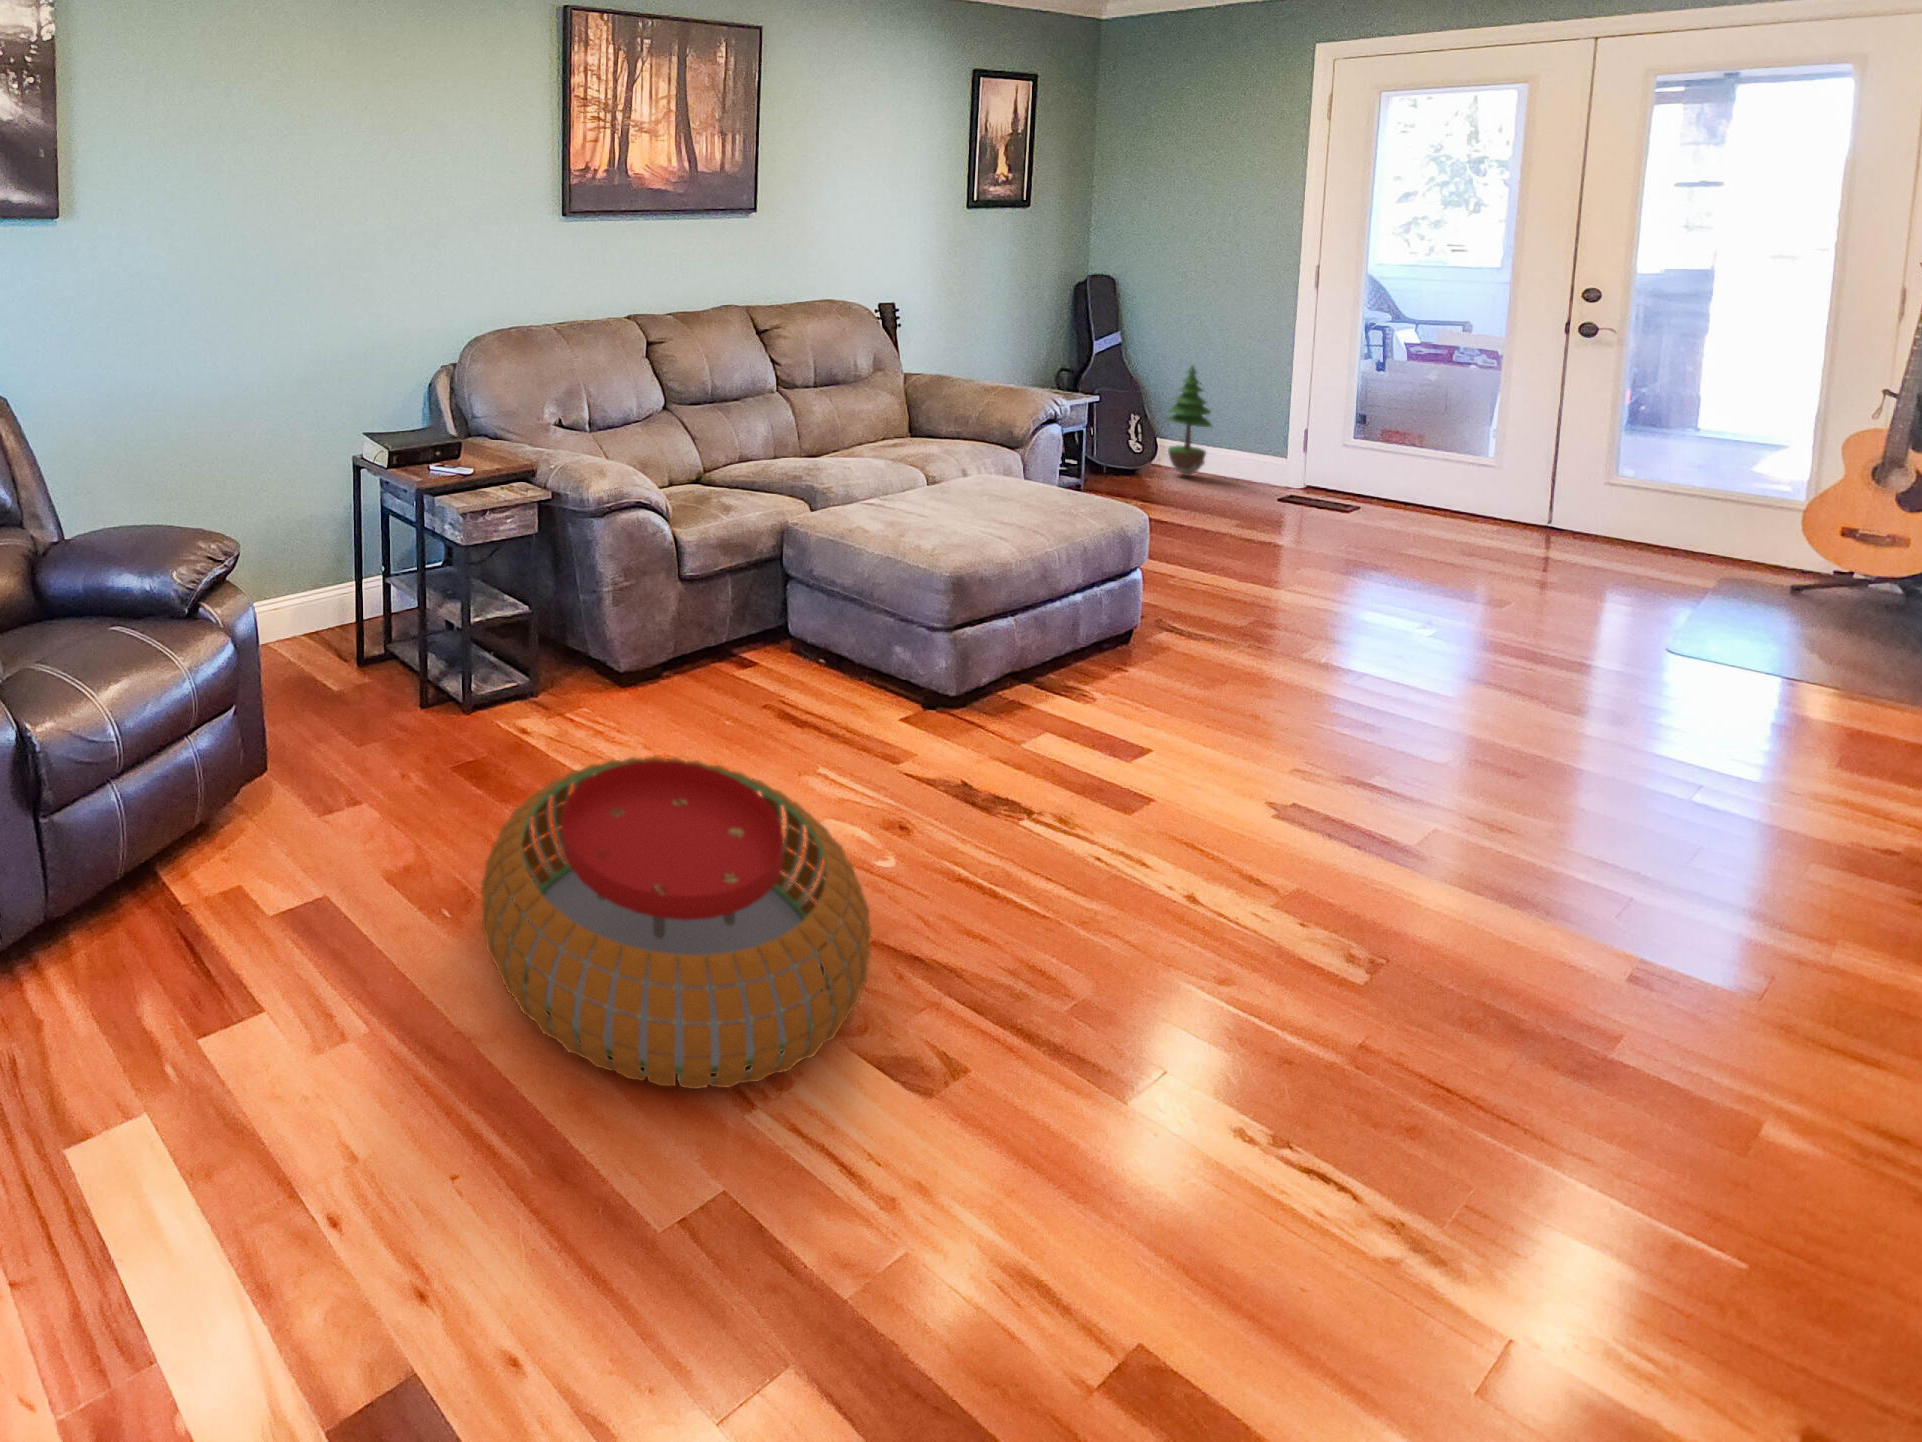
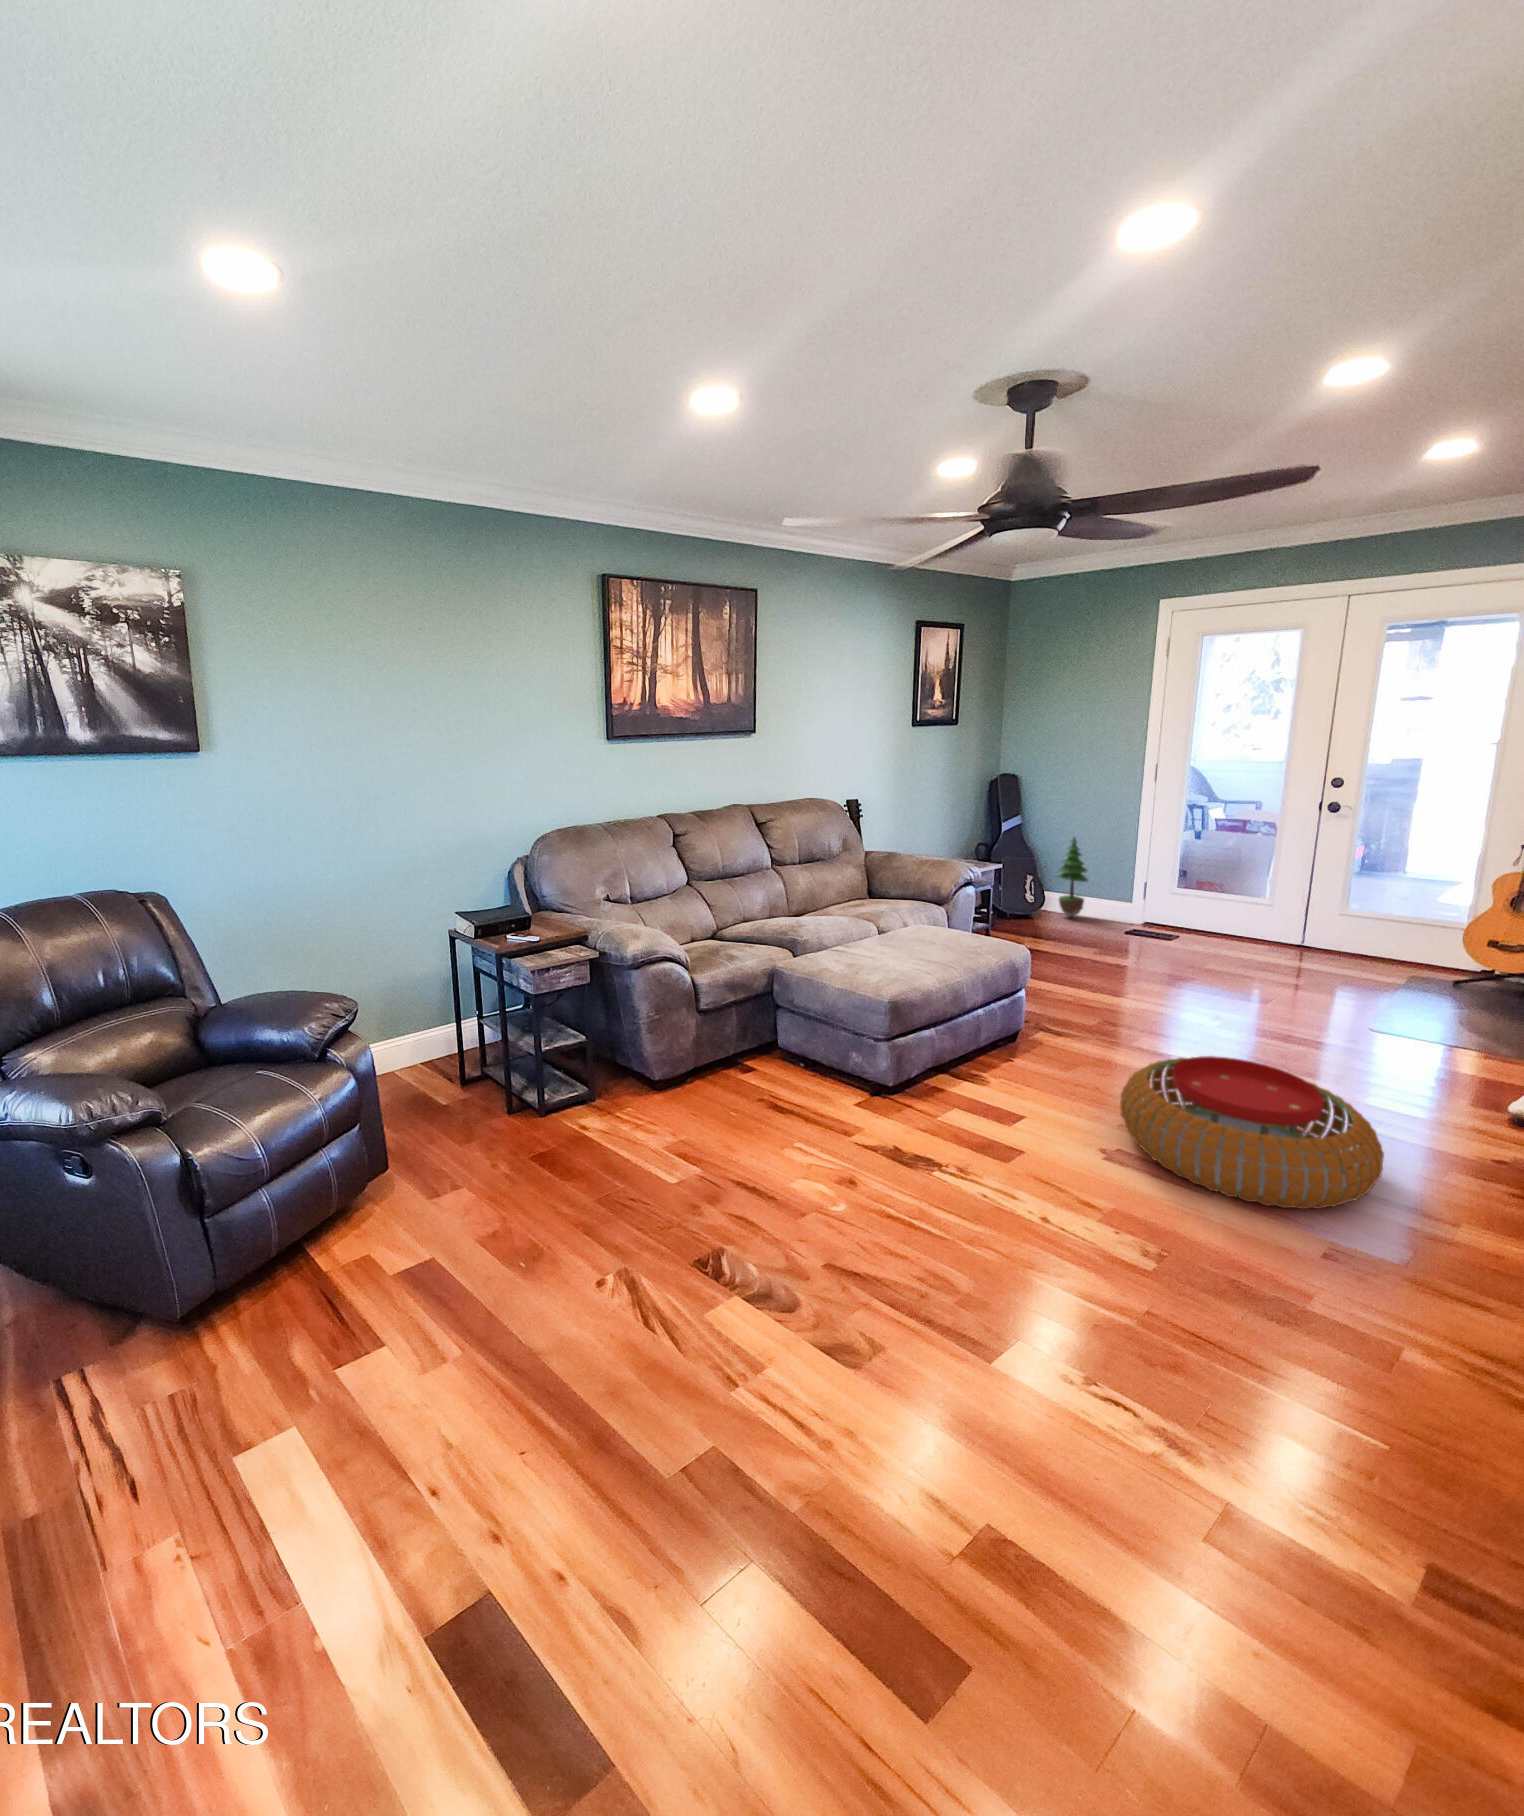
pouf: present [481,757,871,1089] -> present [1120,1056,1384,1209]

